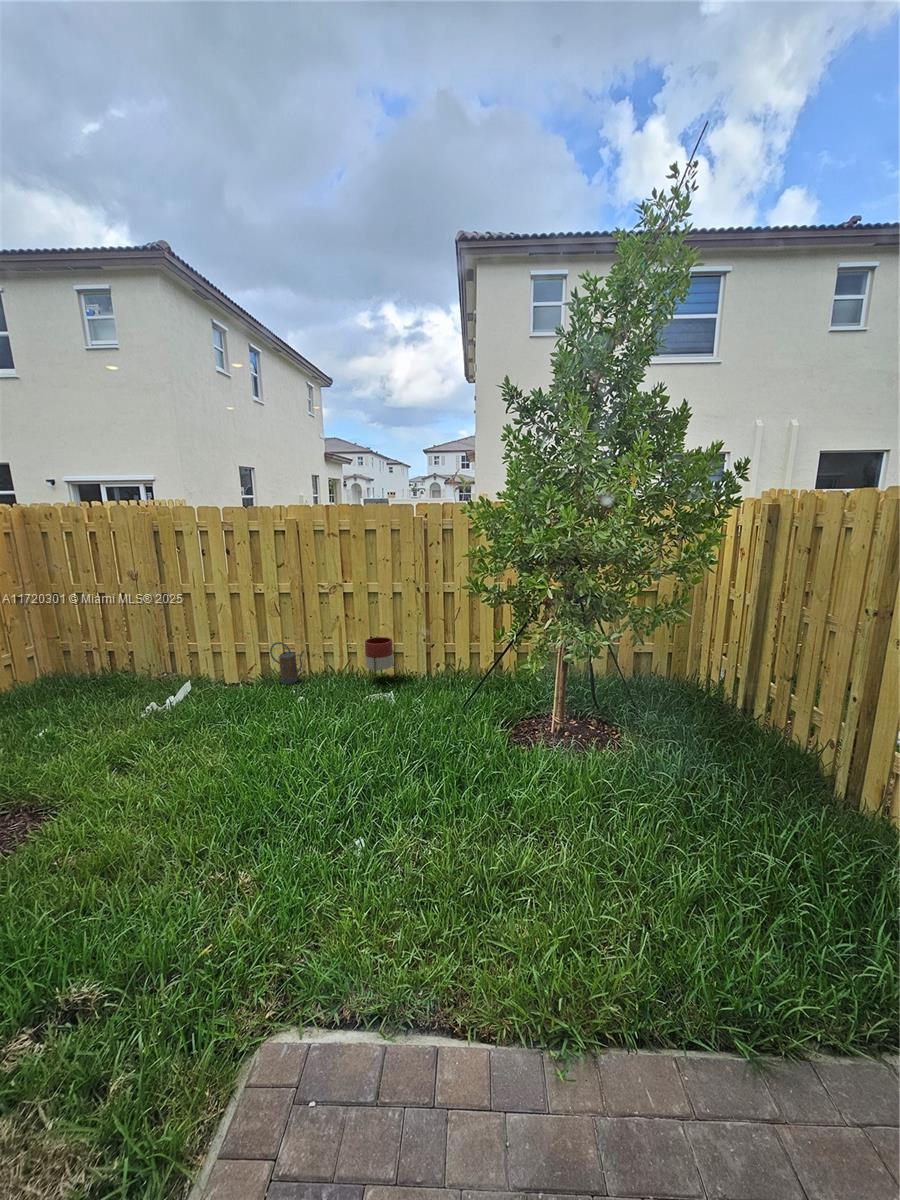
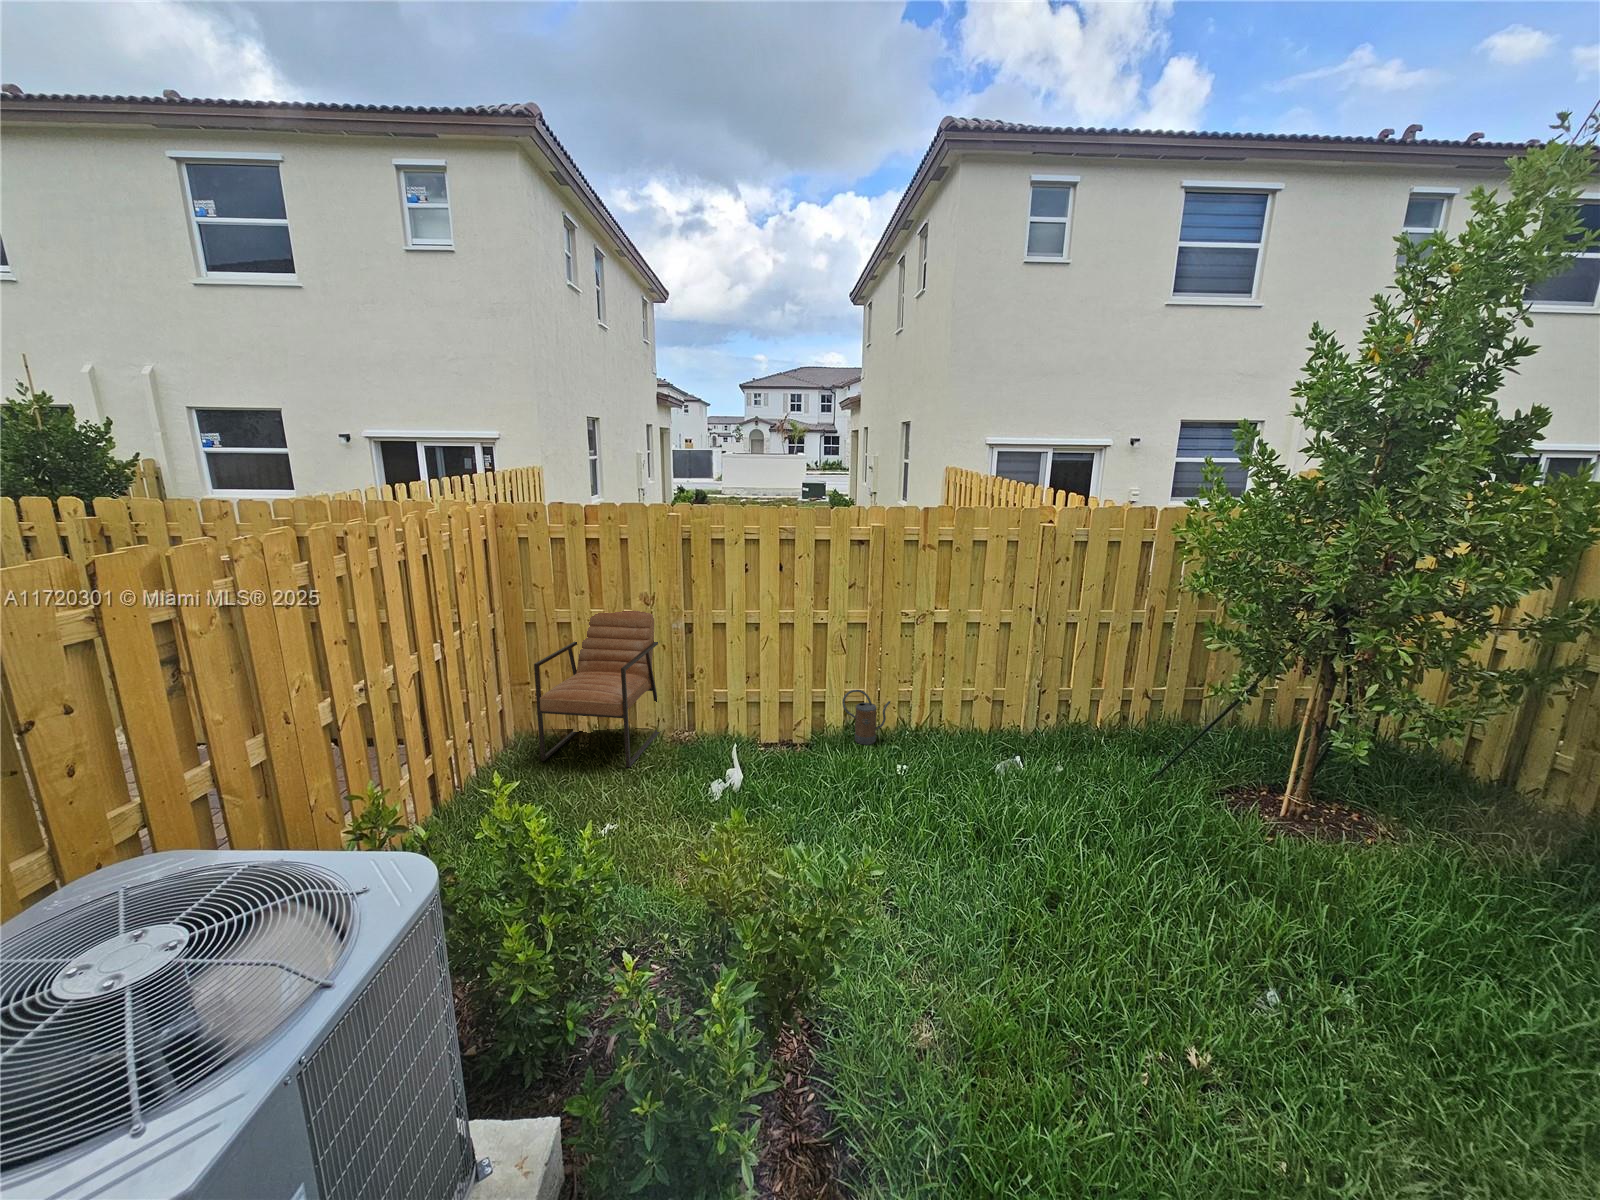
chair: none [23,586,151,699] -> present [534,611,659,767]
planter: present [365,637,395,685] -> none [965,683,1006,747]

